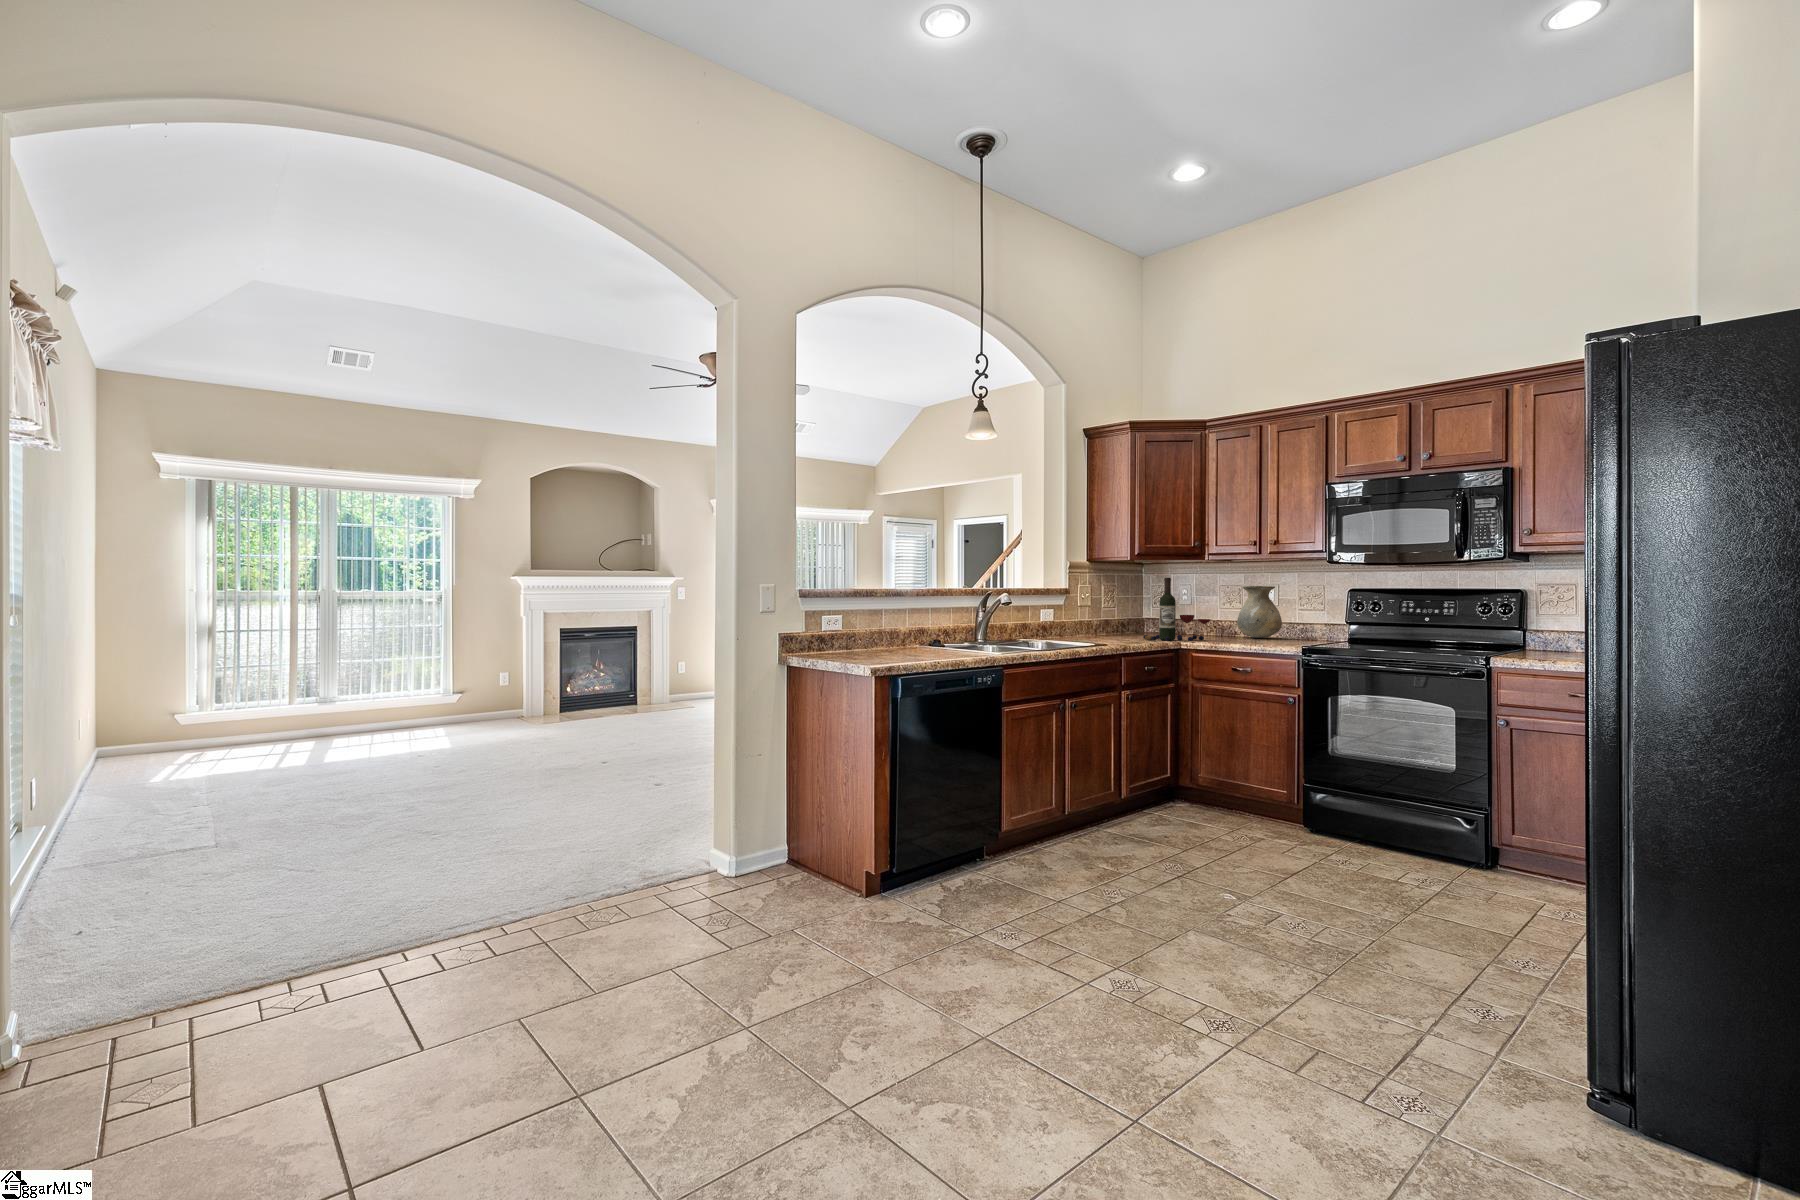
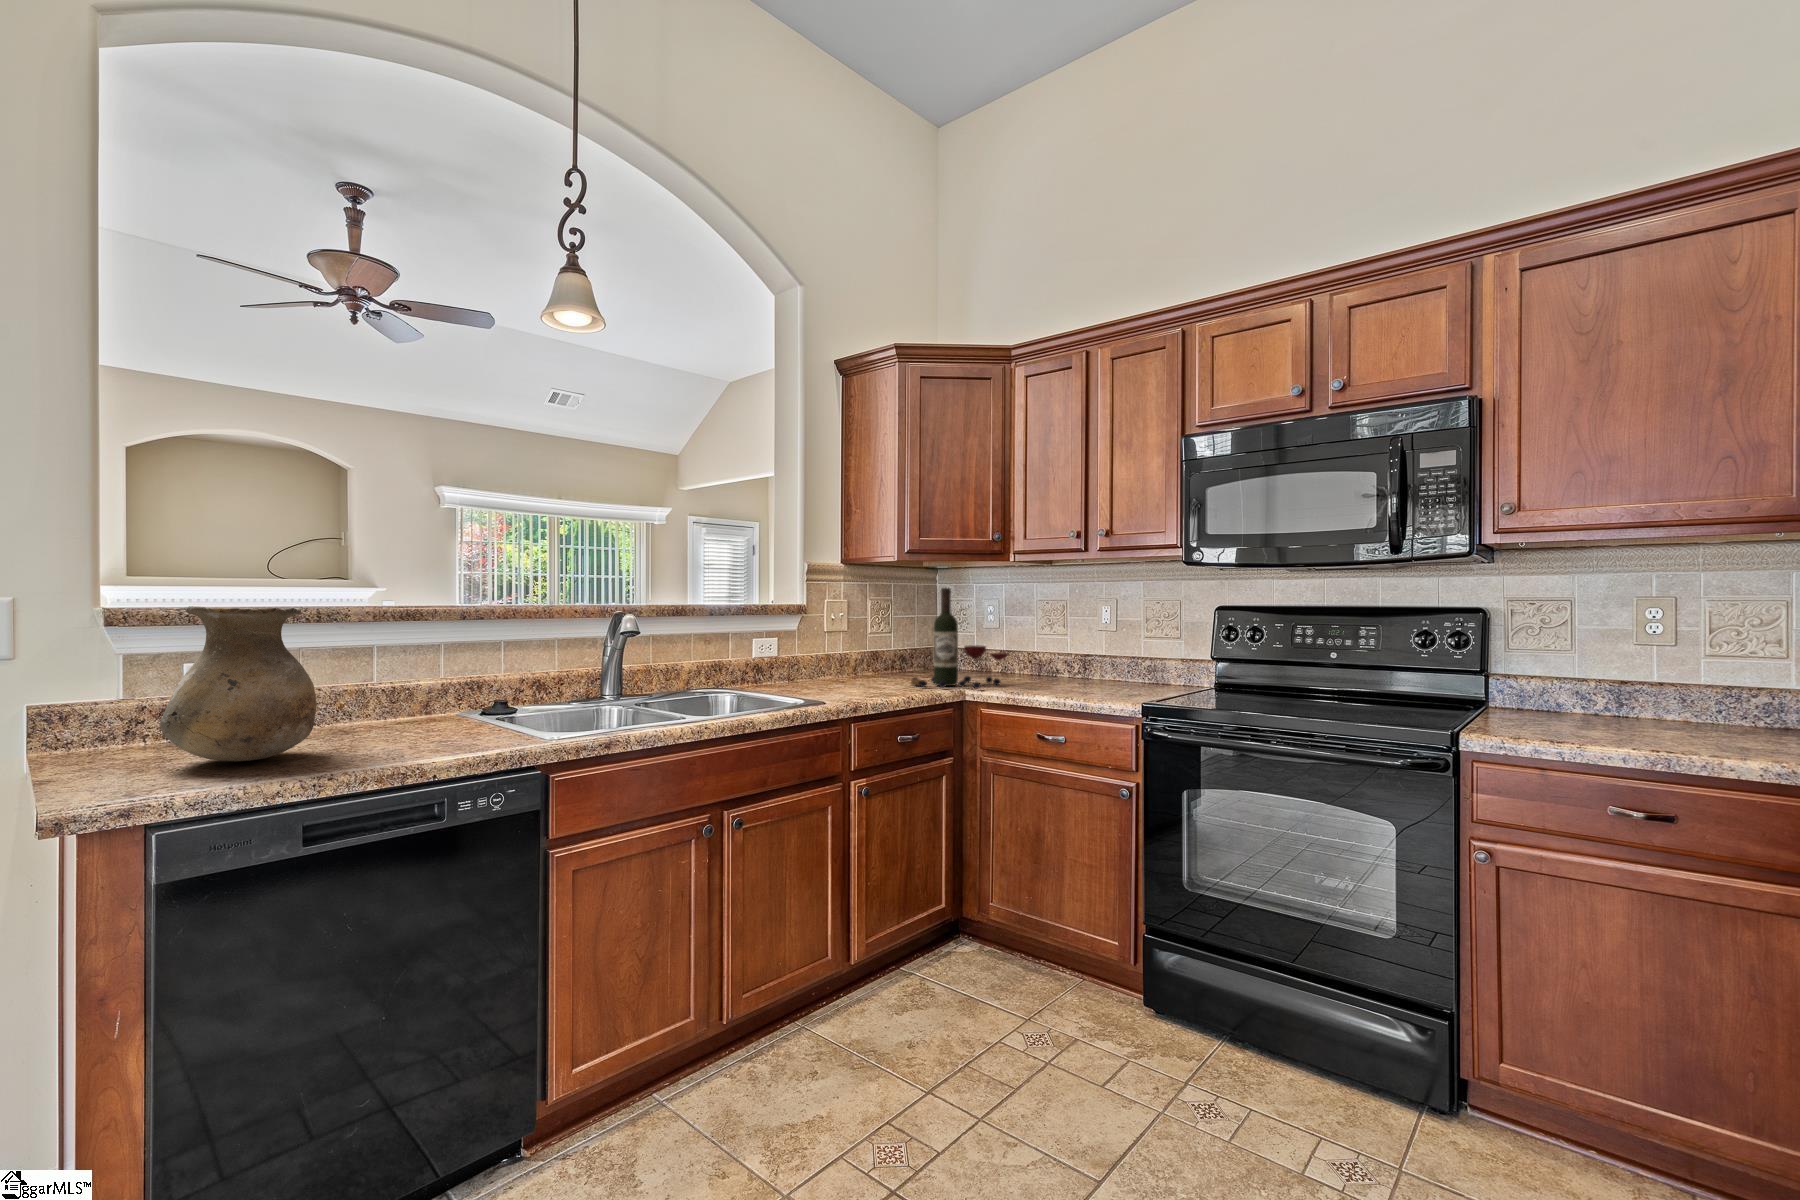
vase: present [1237,586,1282,638] -> present [160,606,317,761]

